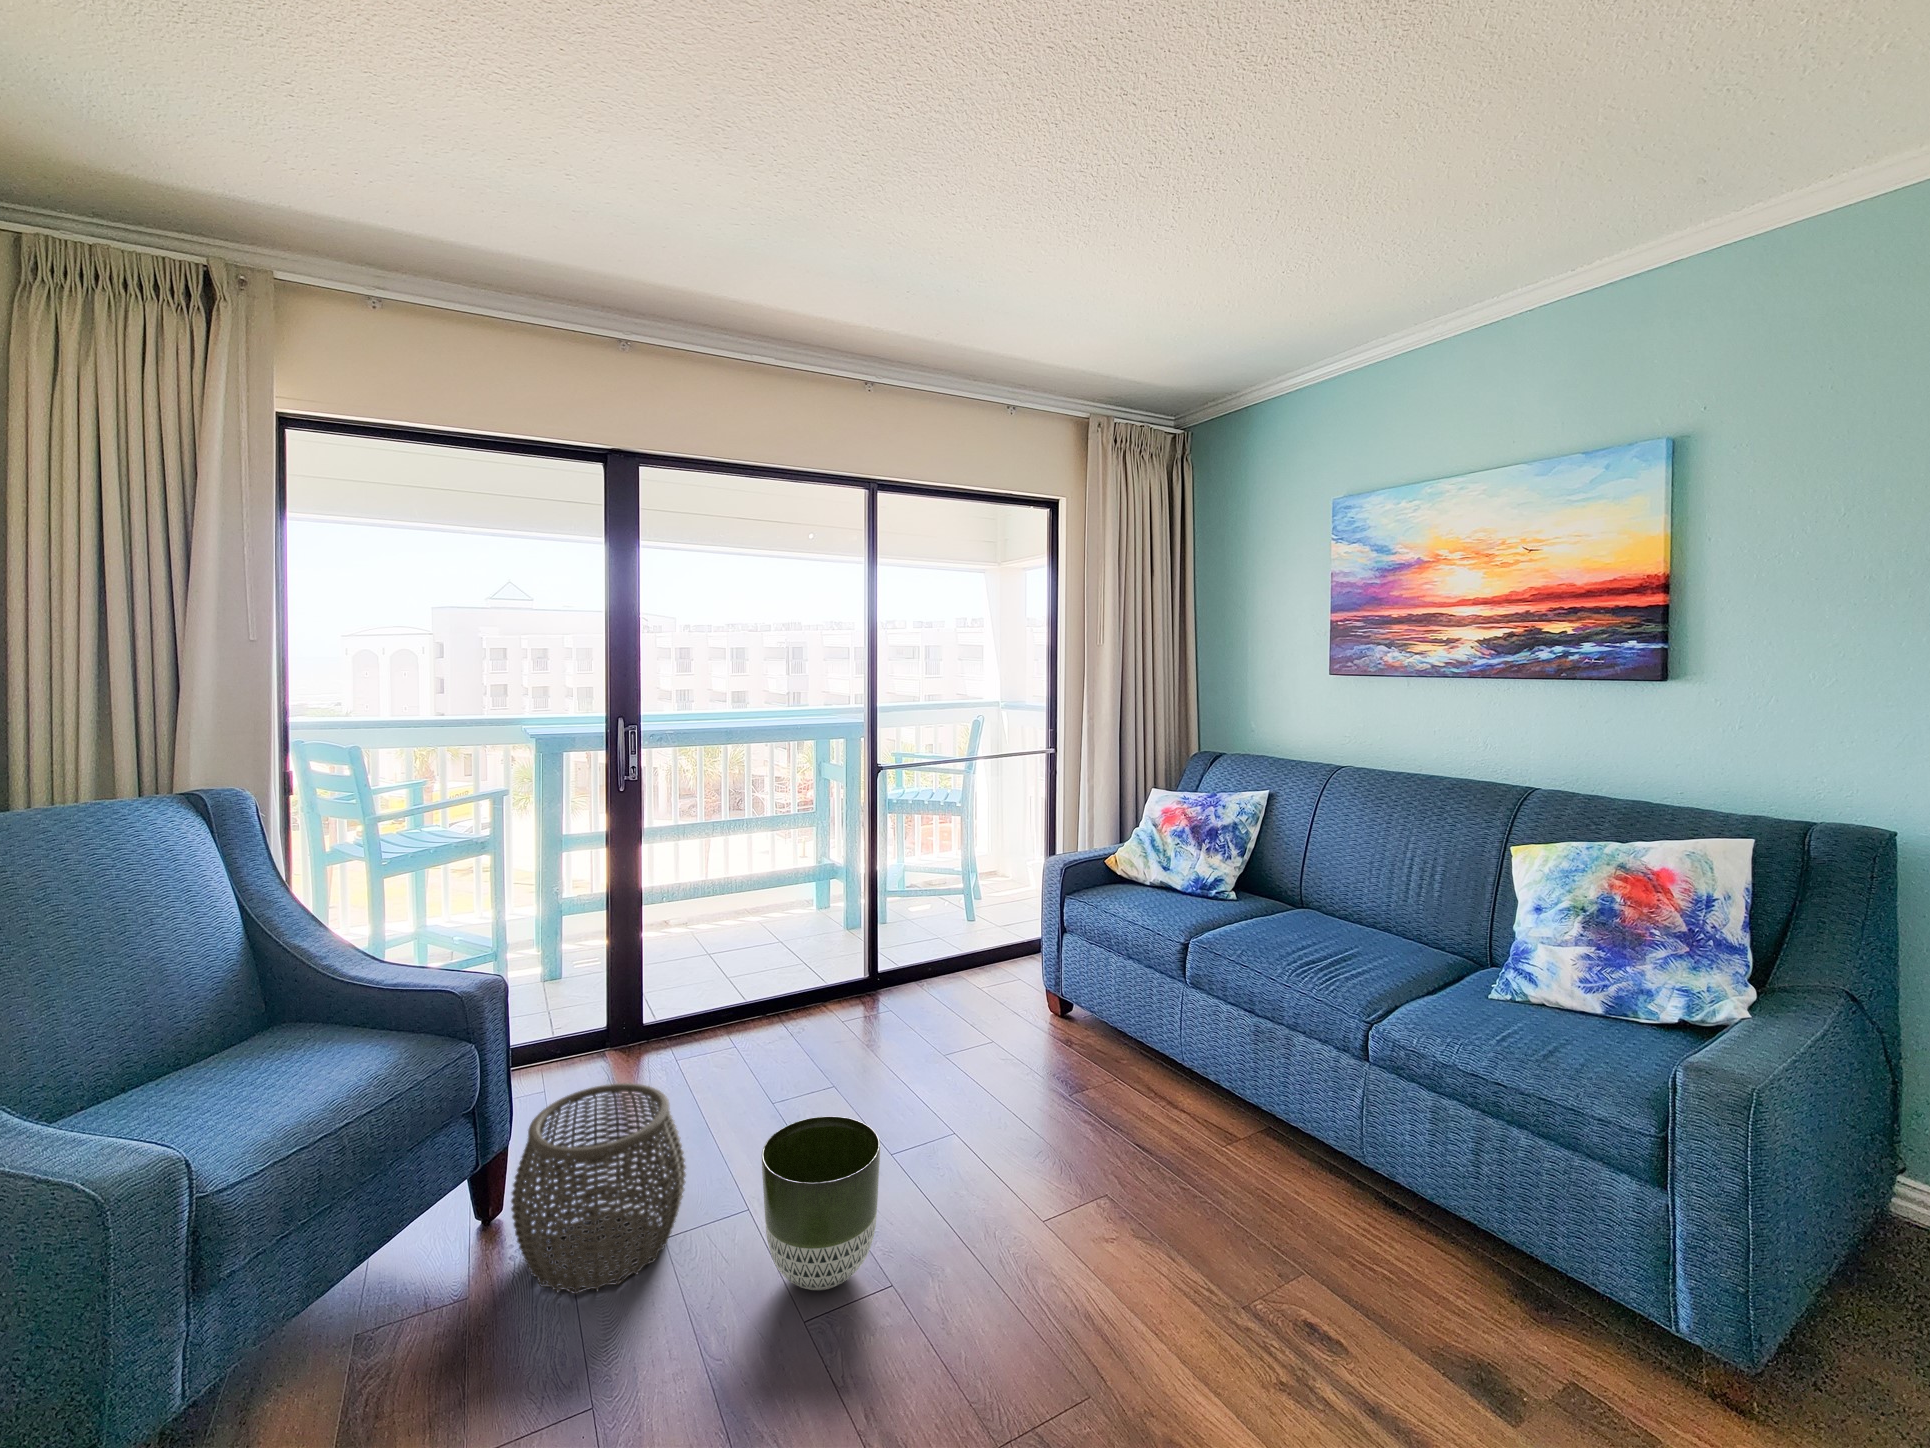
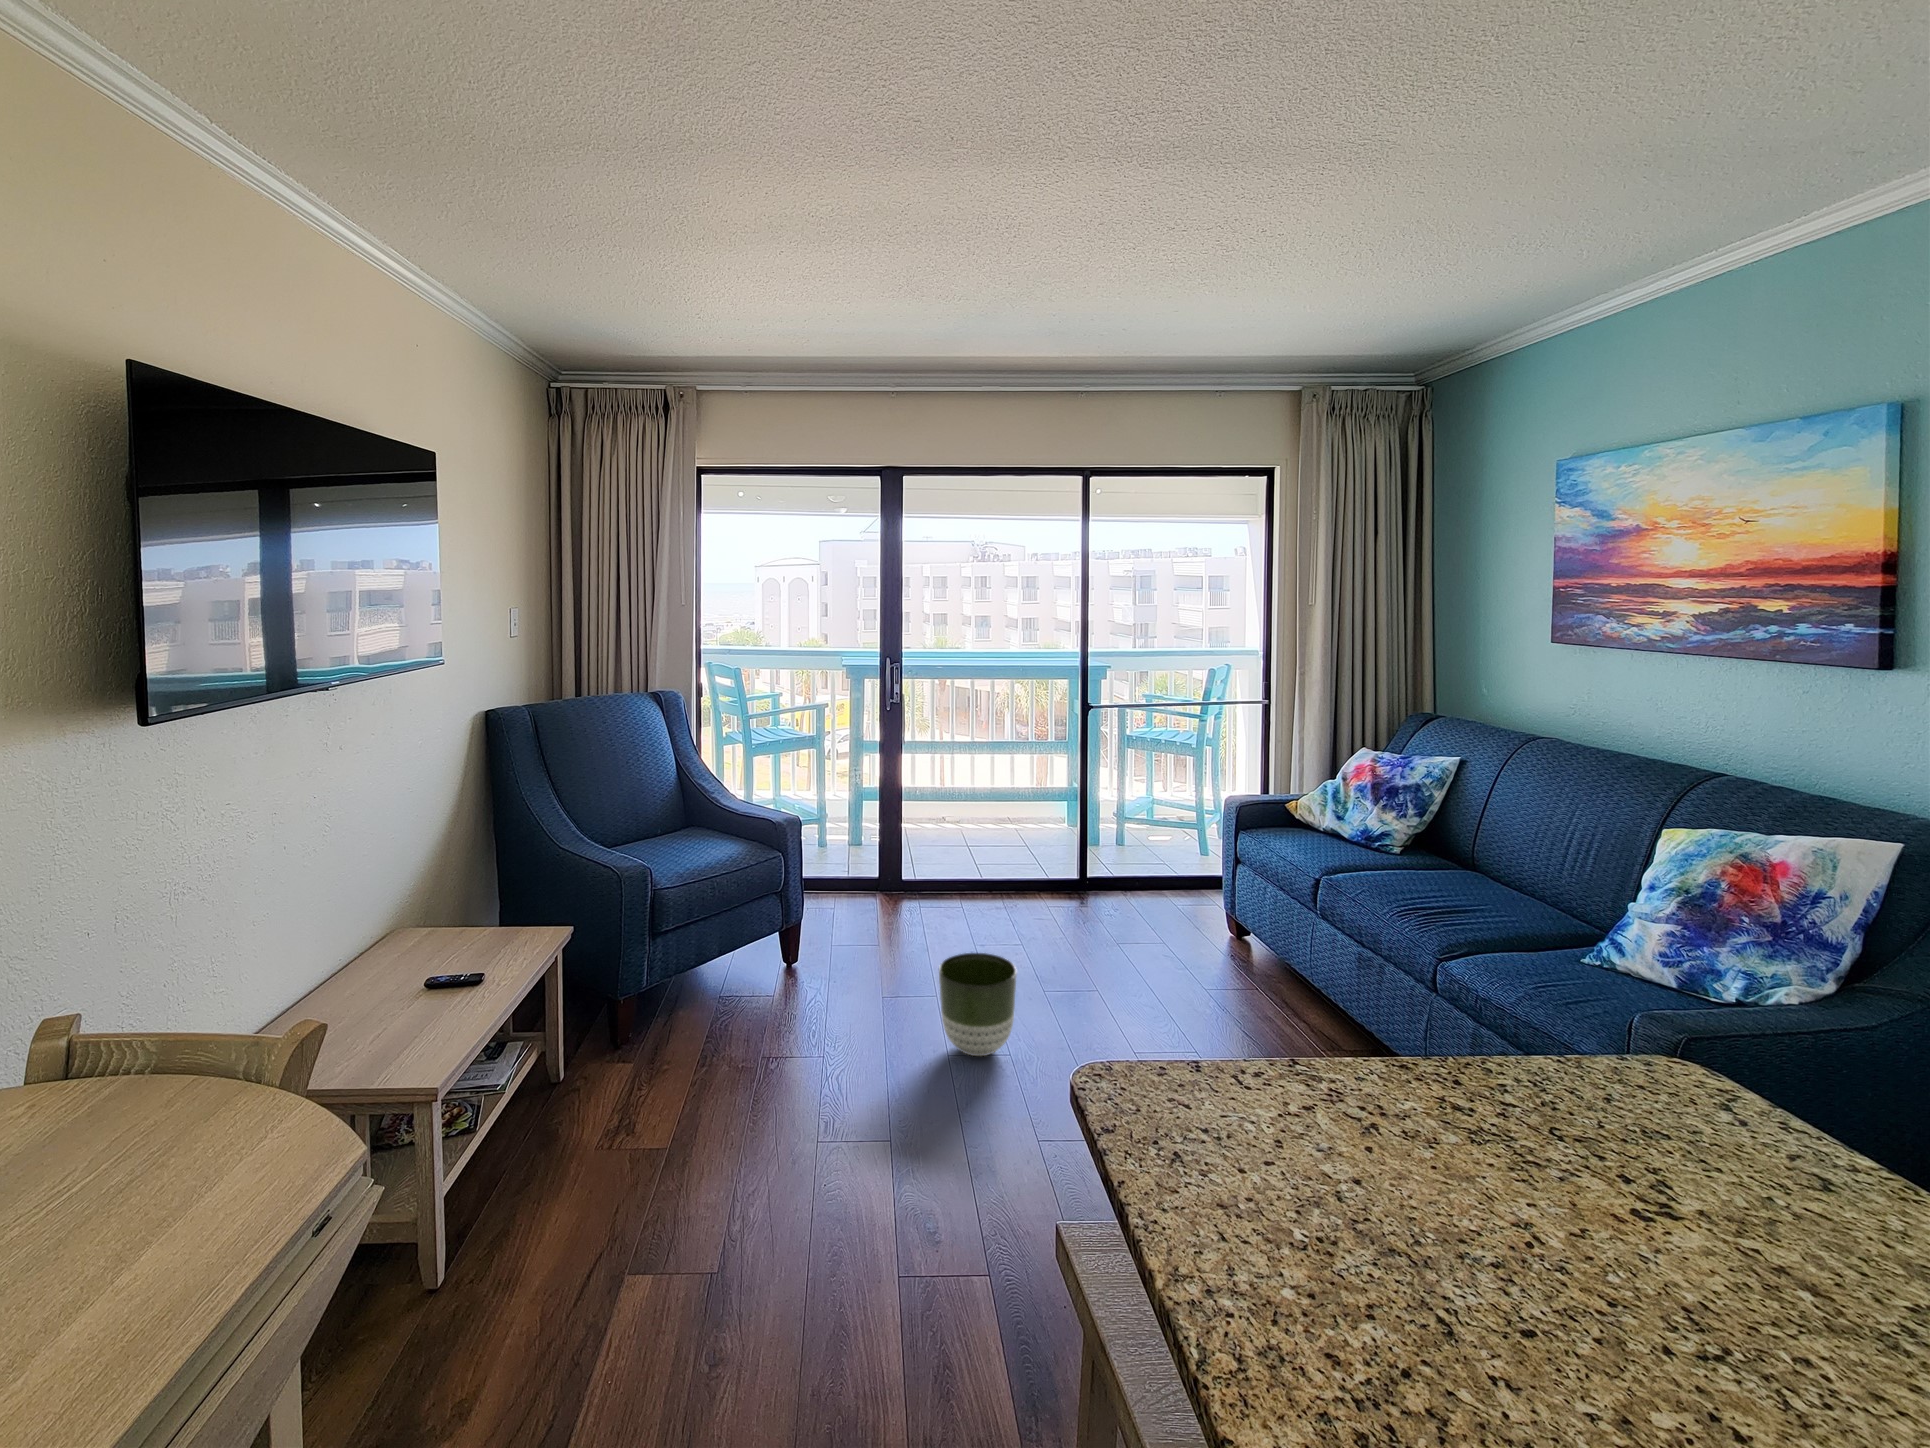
woven basket: present [511,1083,686,1294] -> none [802,912,902,1028]

